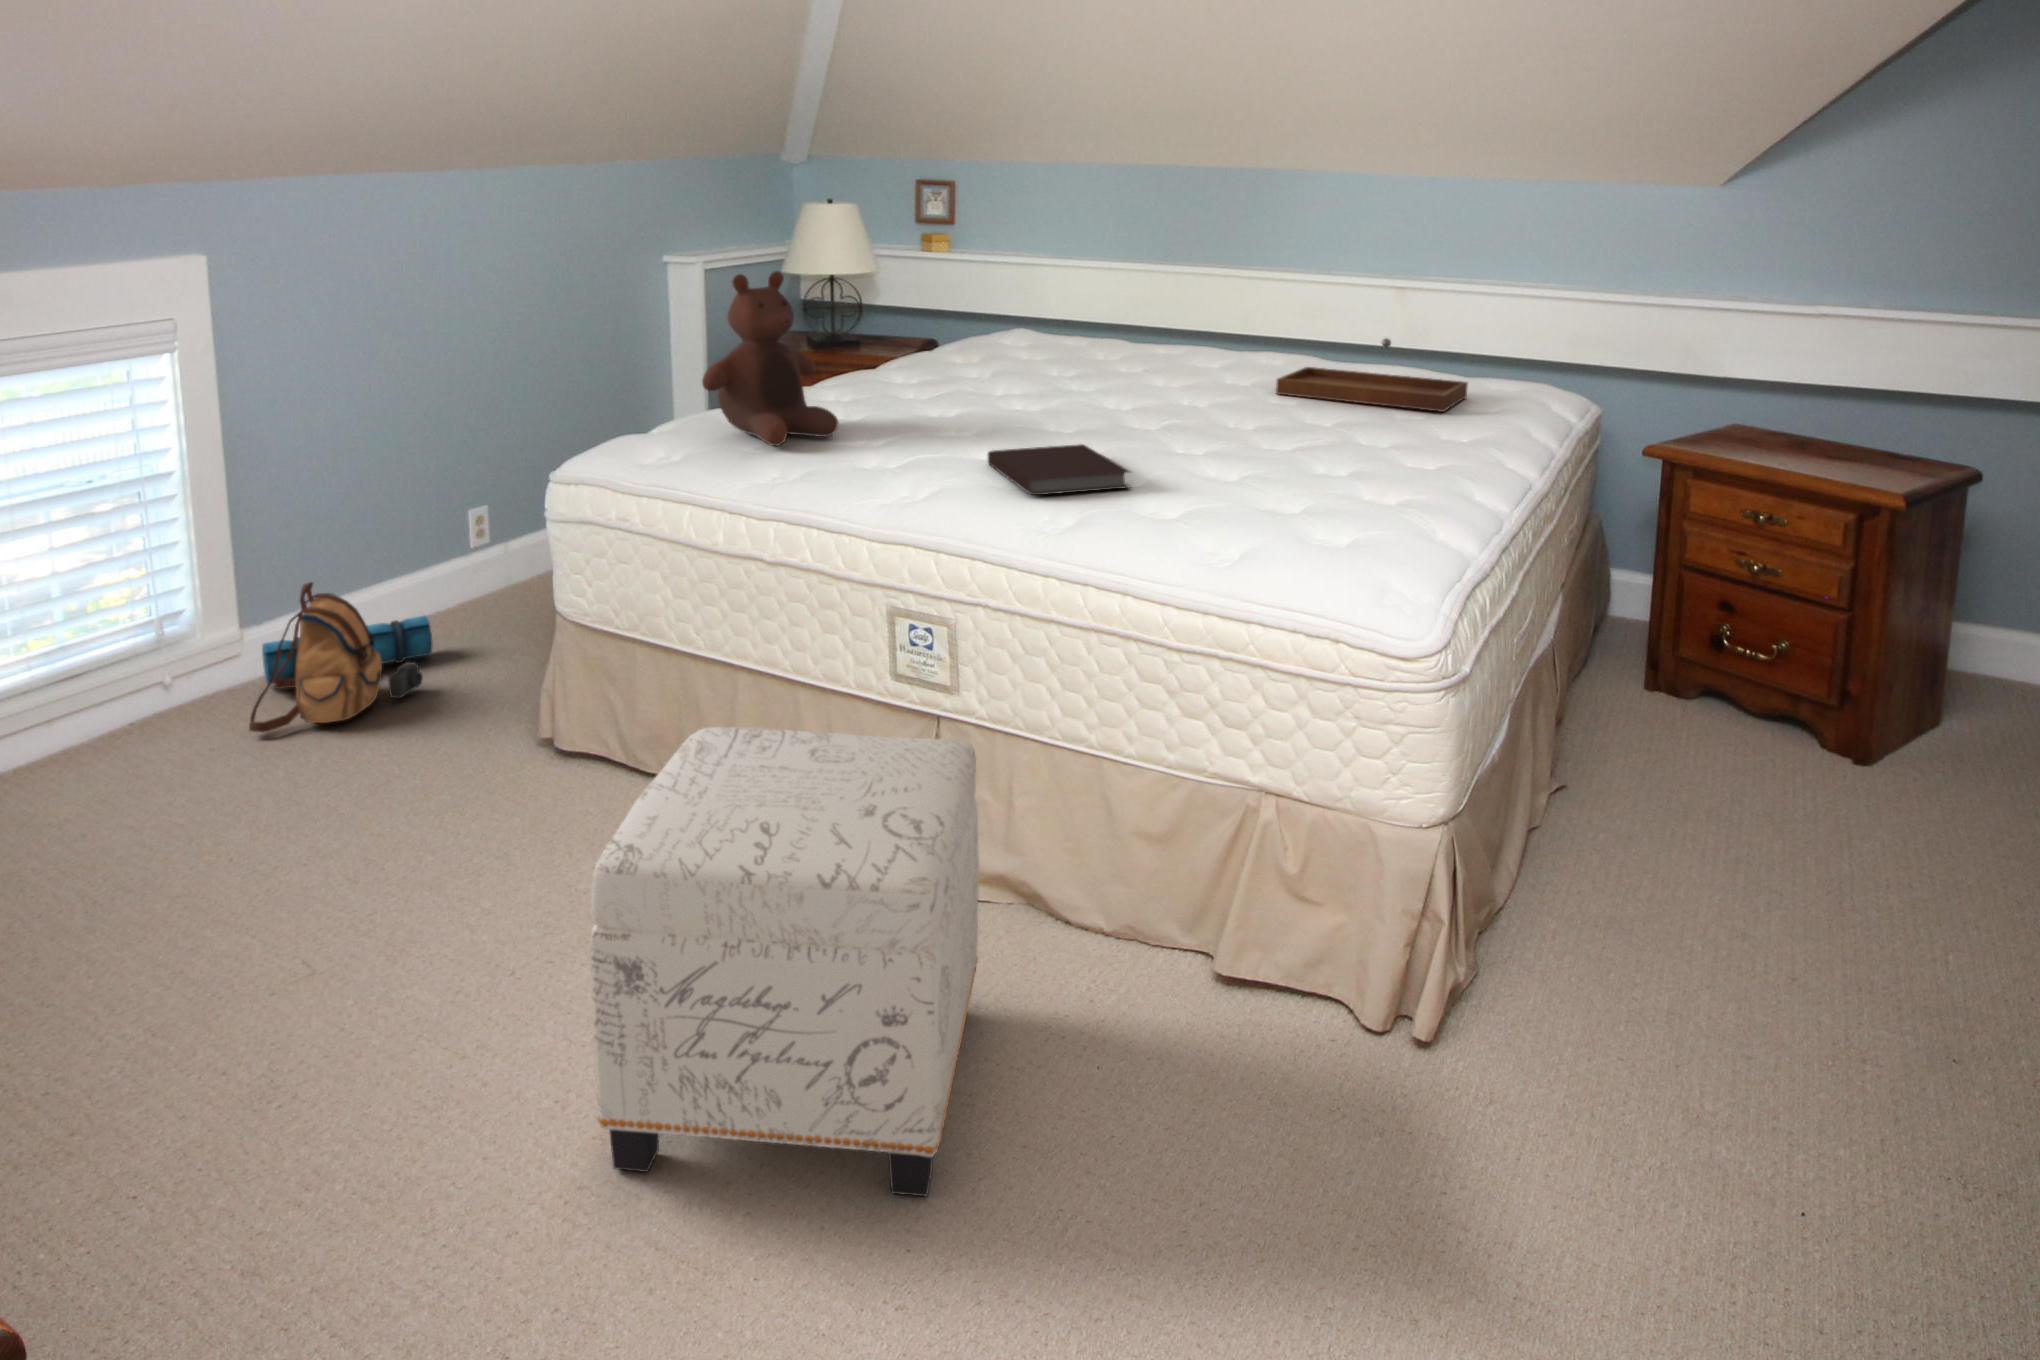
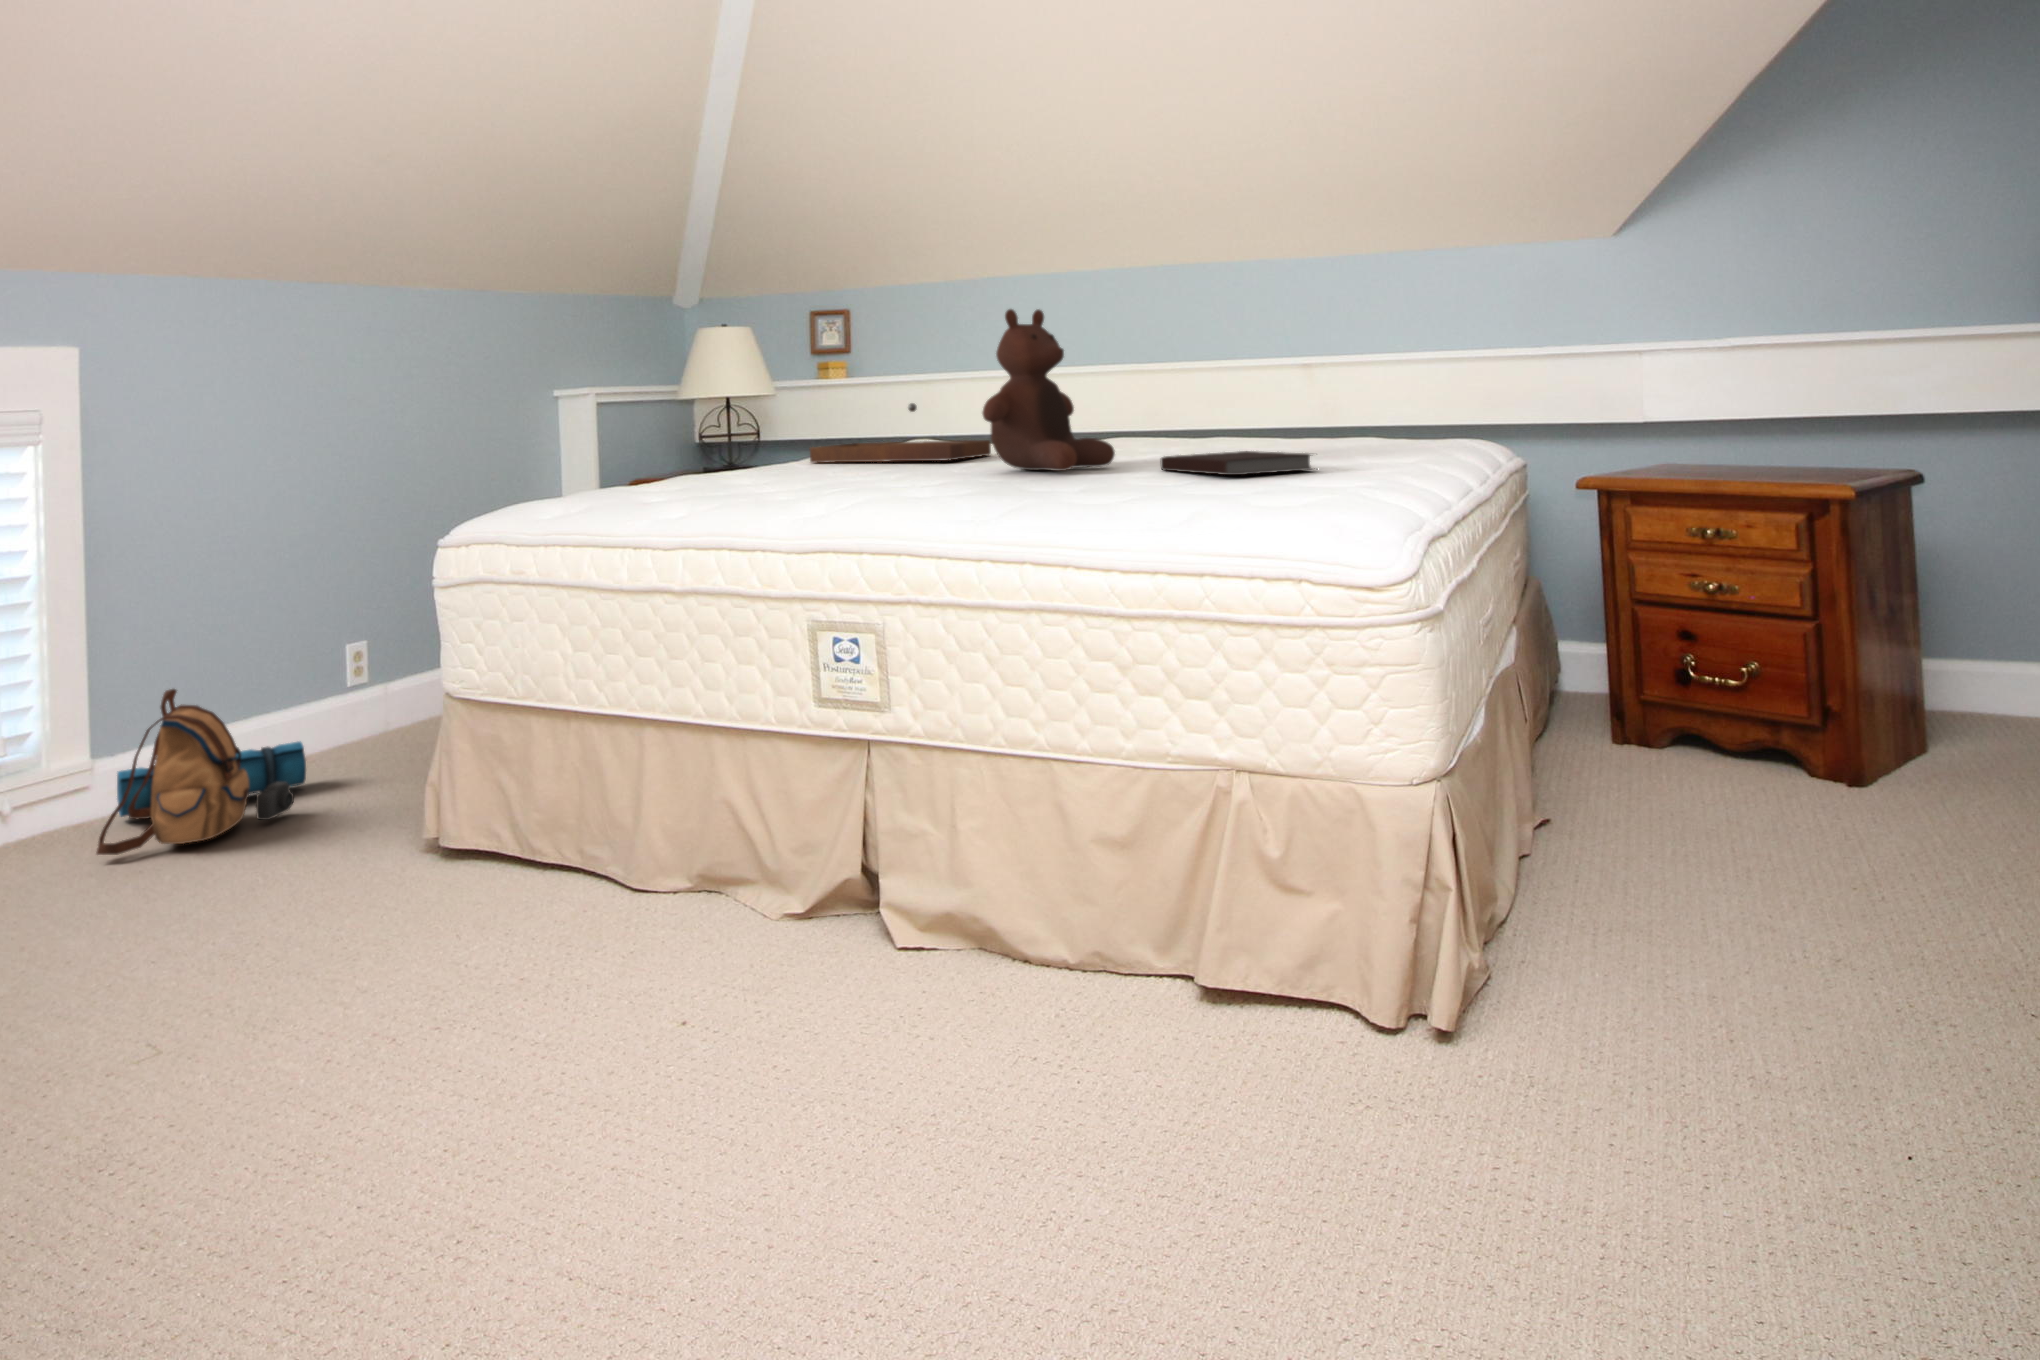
stuffed bear: present [702,271,838,446] -> present [982,309,1115,471]
tray: present [1276,338,1468,412] -> present [809,403,991,463]
notebook: present [988,444,1130,495] -> present [1160,451,1315,475]
ottoman: present [589,727,979,1196] -> none [479,714,929,1219]

